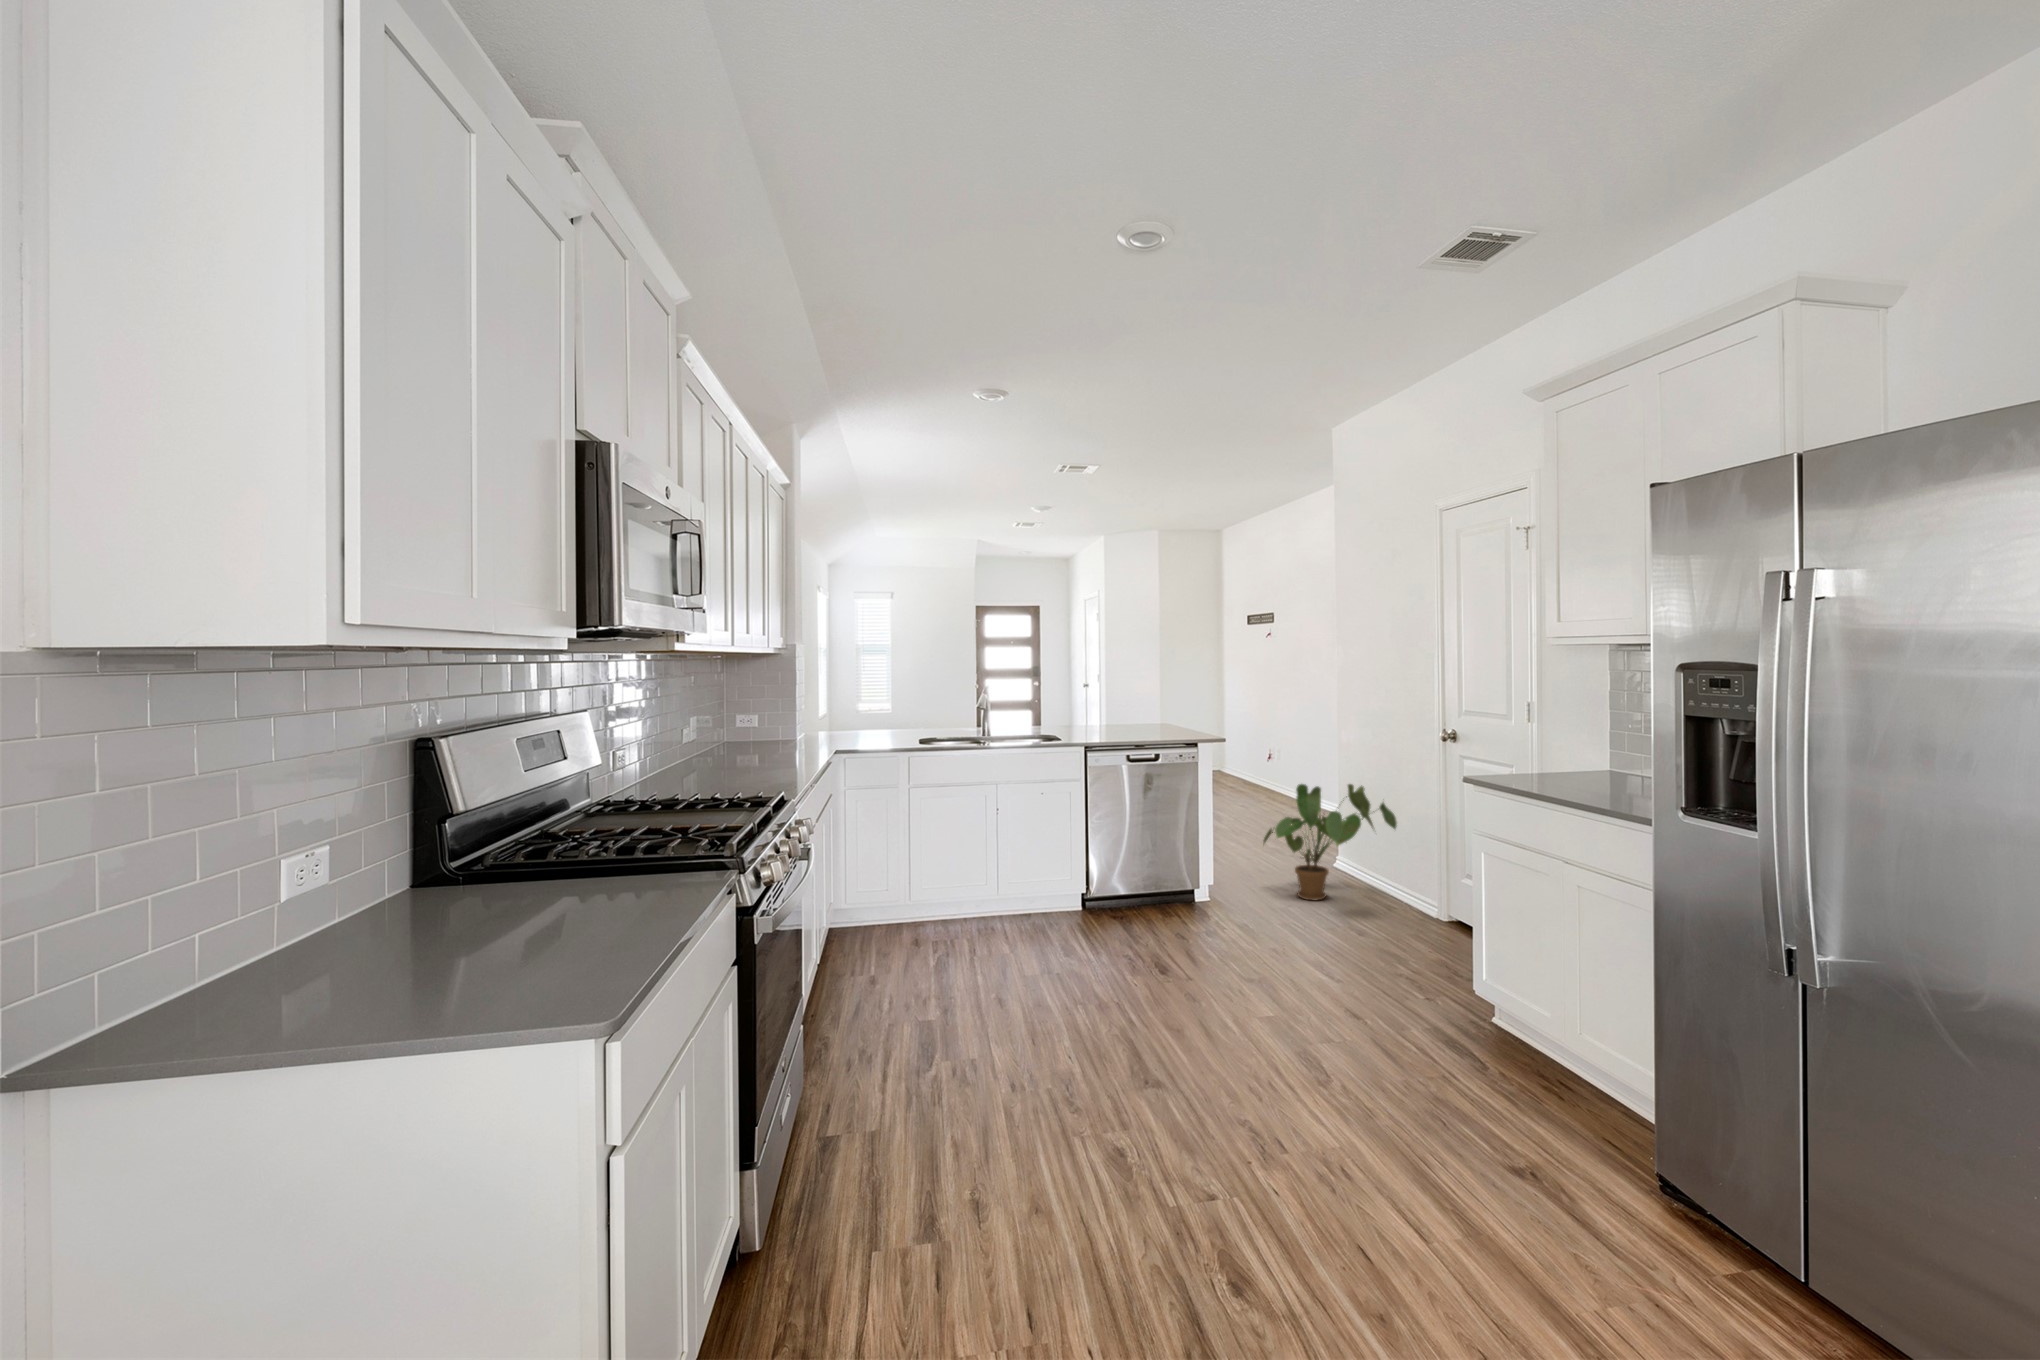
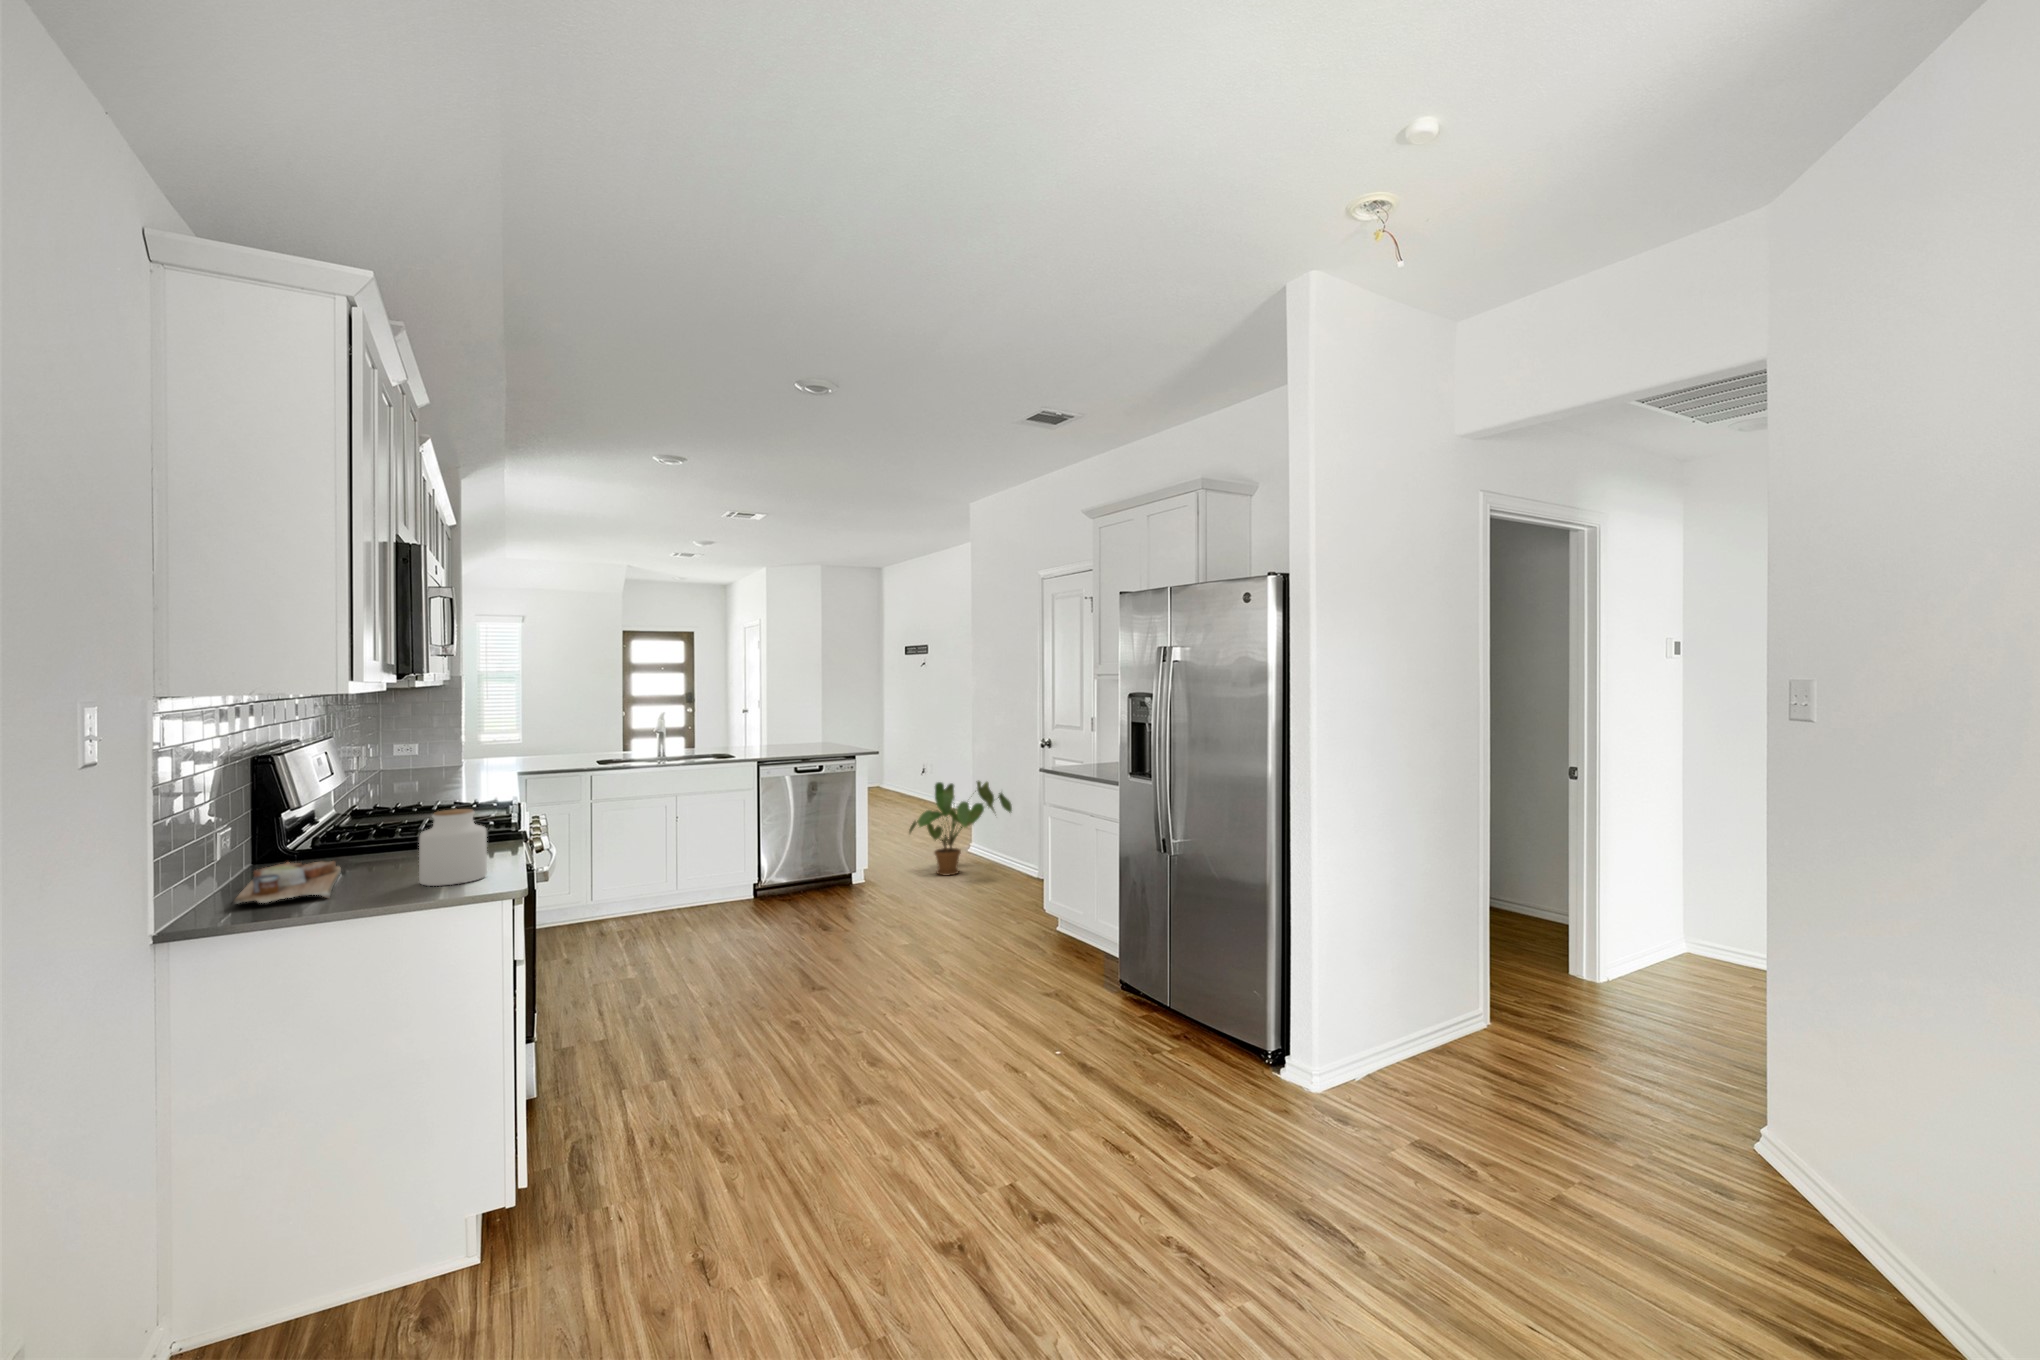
jar: none [484,858,600,1002] -> present [419,809,487,886]
cutting board: none [161,912,446,1025] -> present [232,861,341,905]

